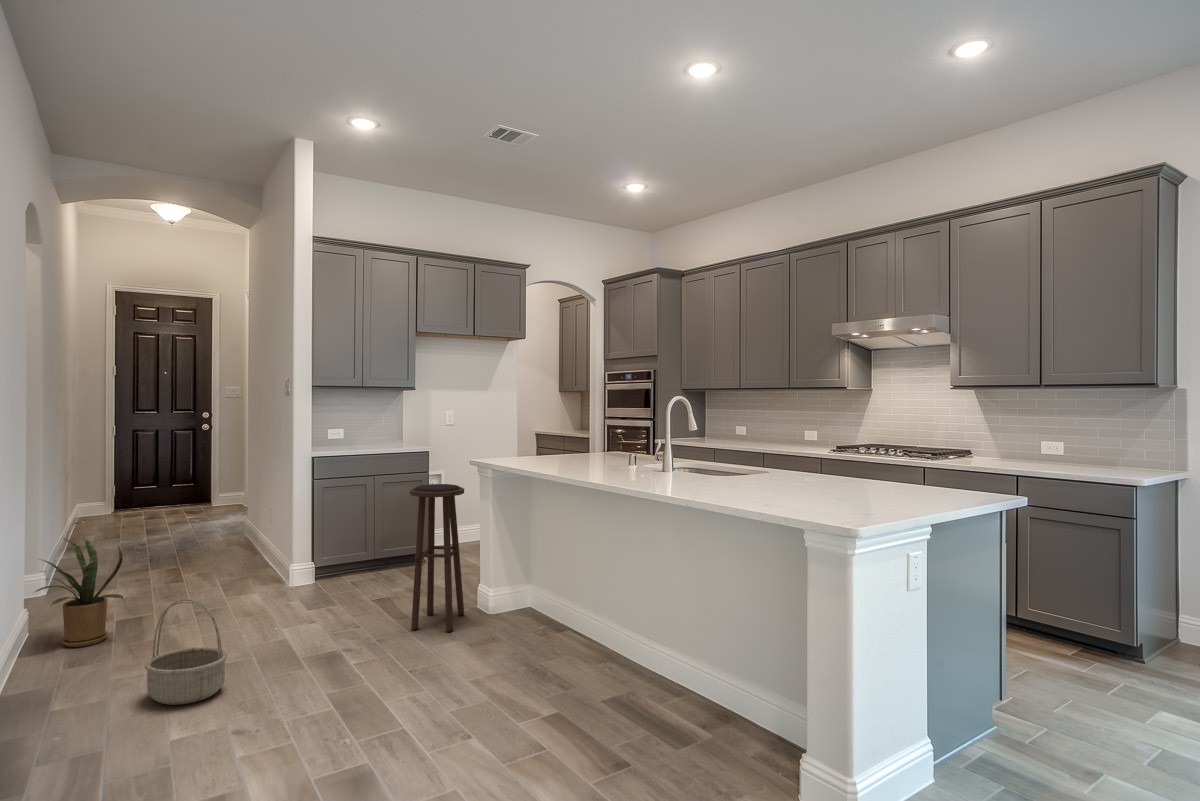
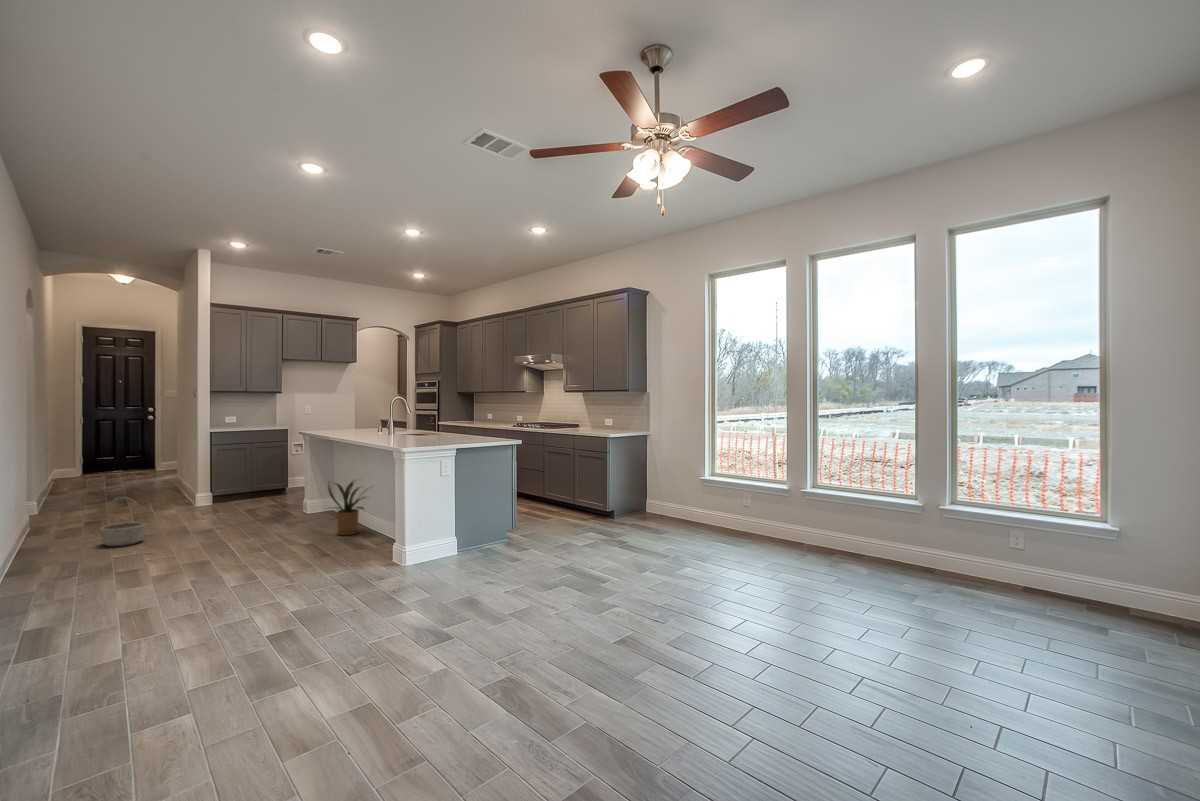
stool: present [410,484,464,632] -> none [258,444,293,519]
house plant: present [35,535,123,647] -> present [328,480,367,535]

